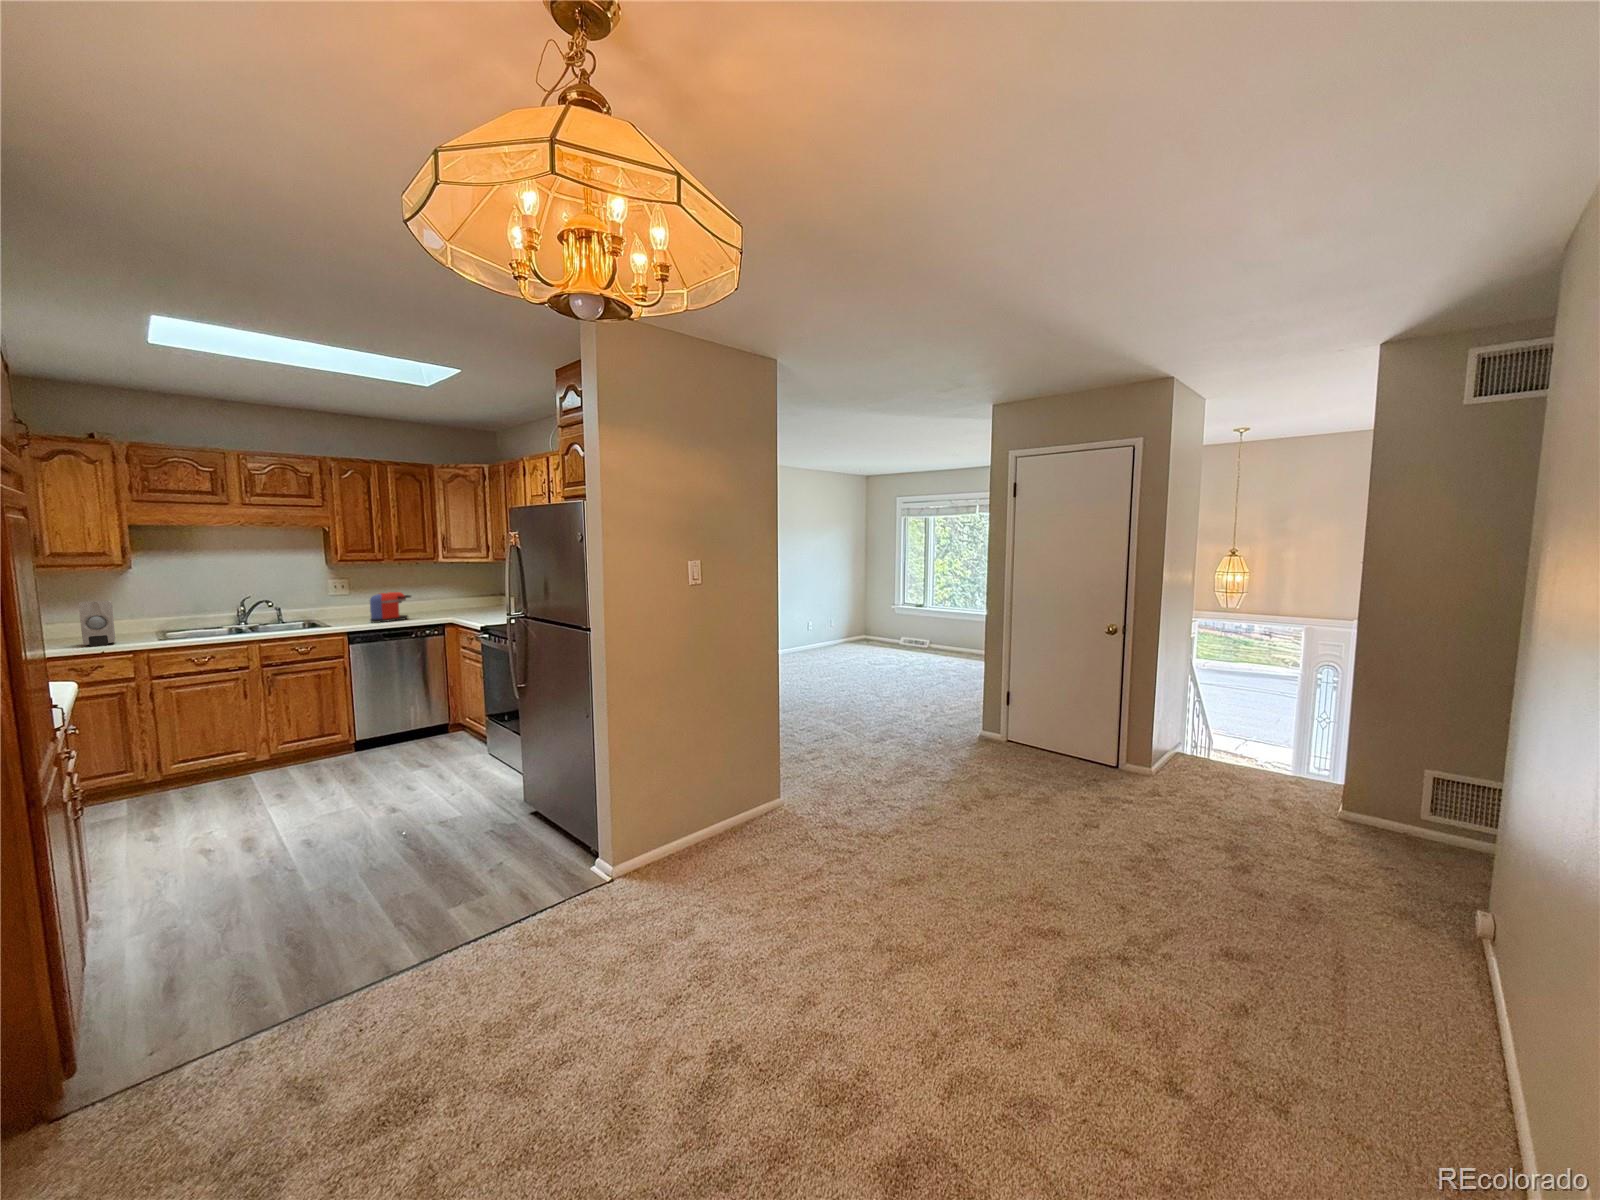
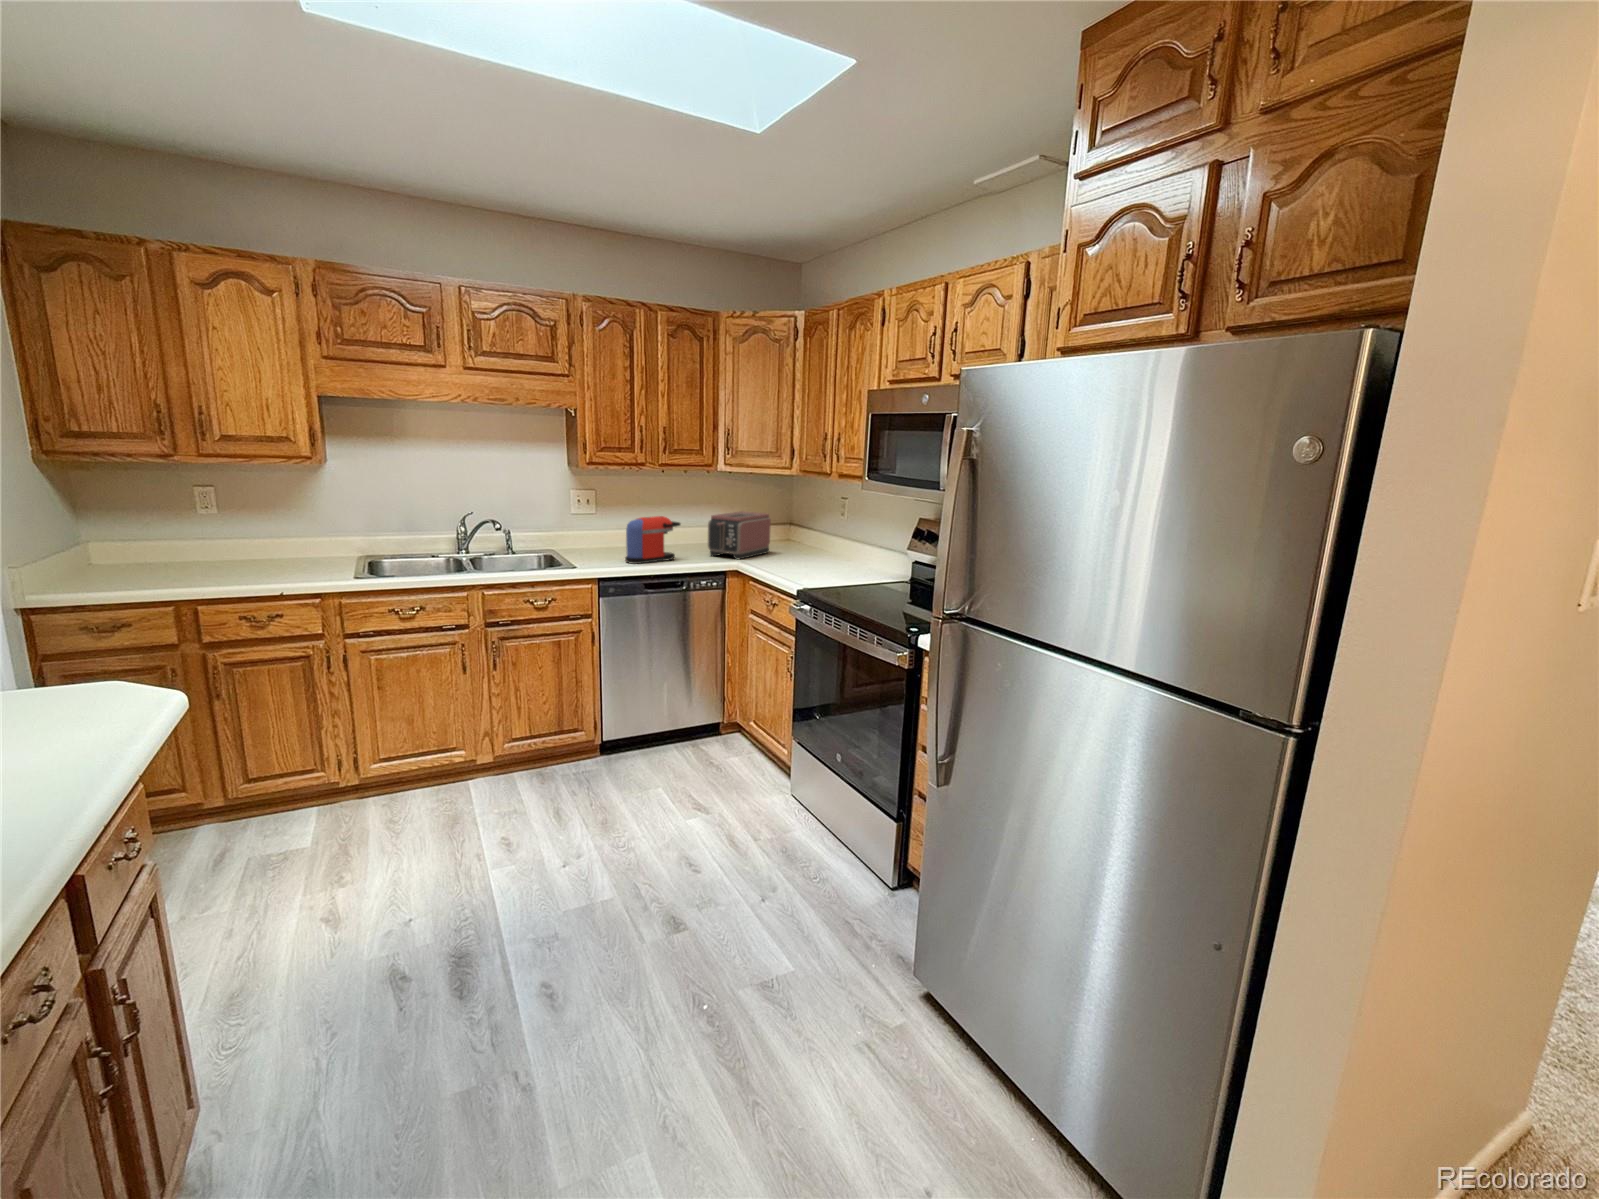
toaster: none [433,587,481,617] -> present [708,511,771,559]
soap dispenser: present [79,601,115,647] -> none [251,513,302,584]

